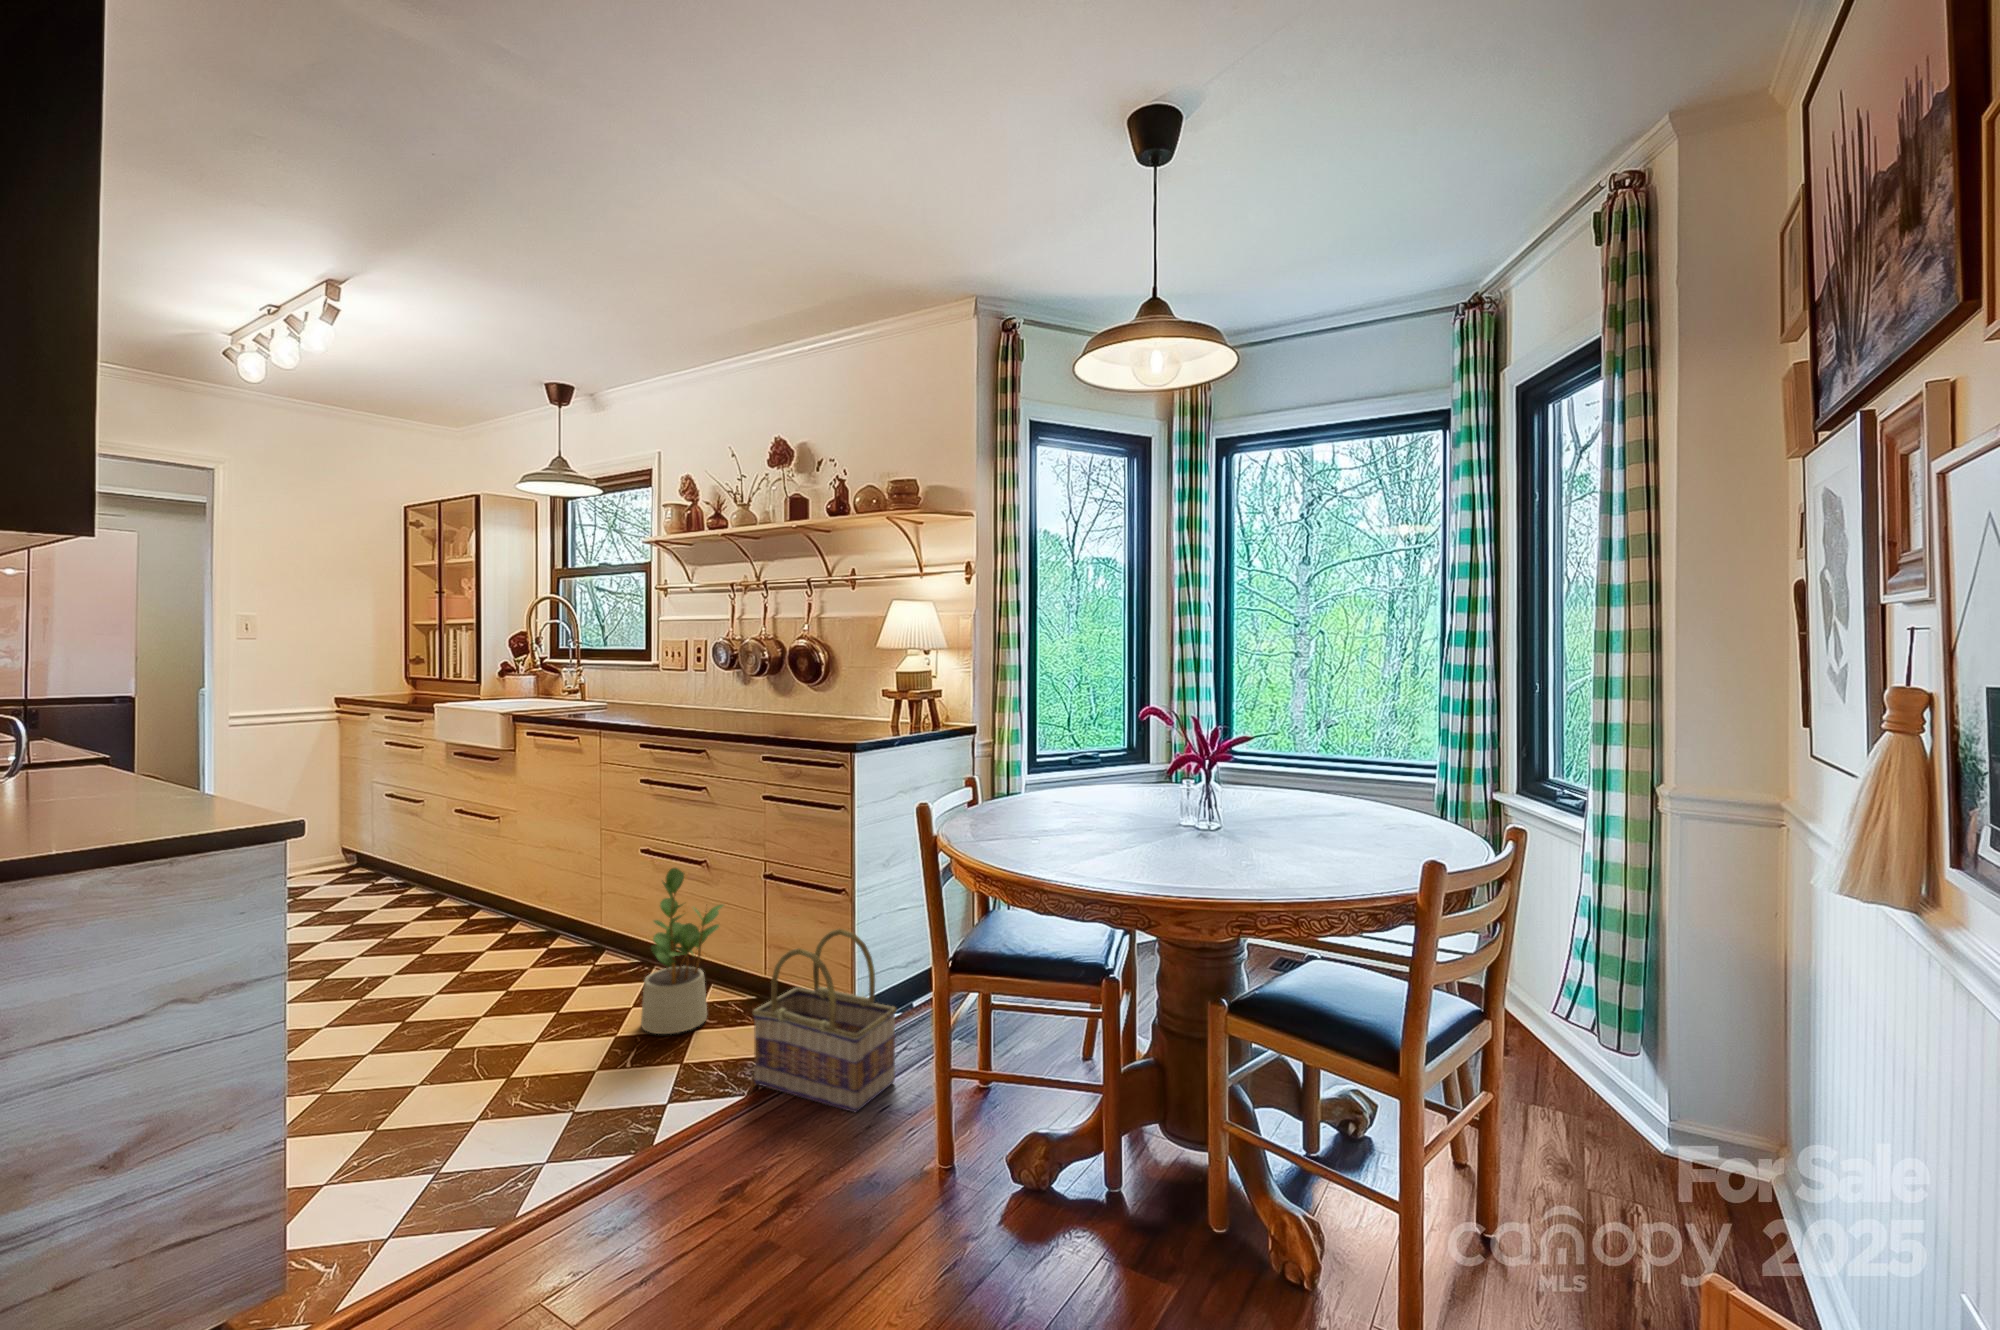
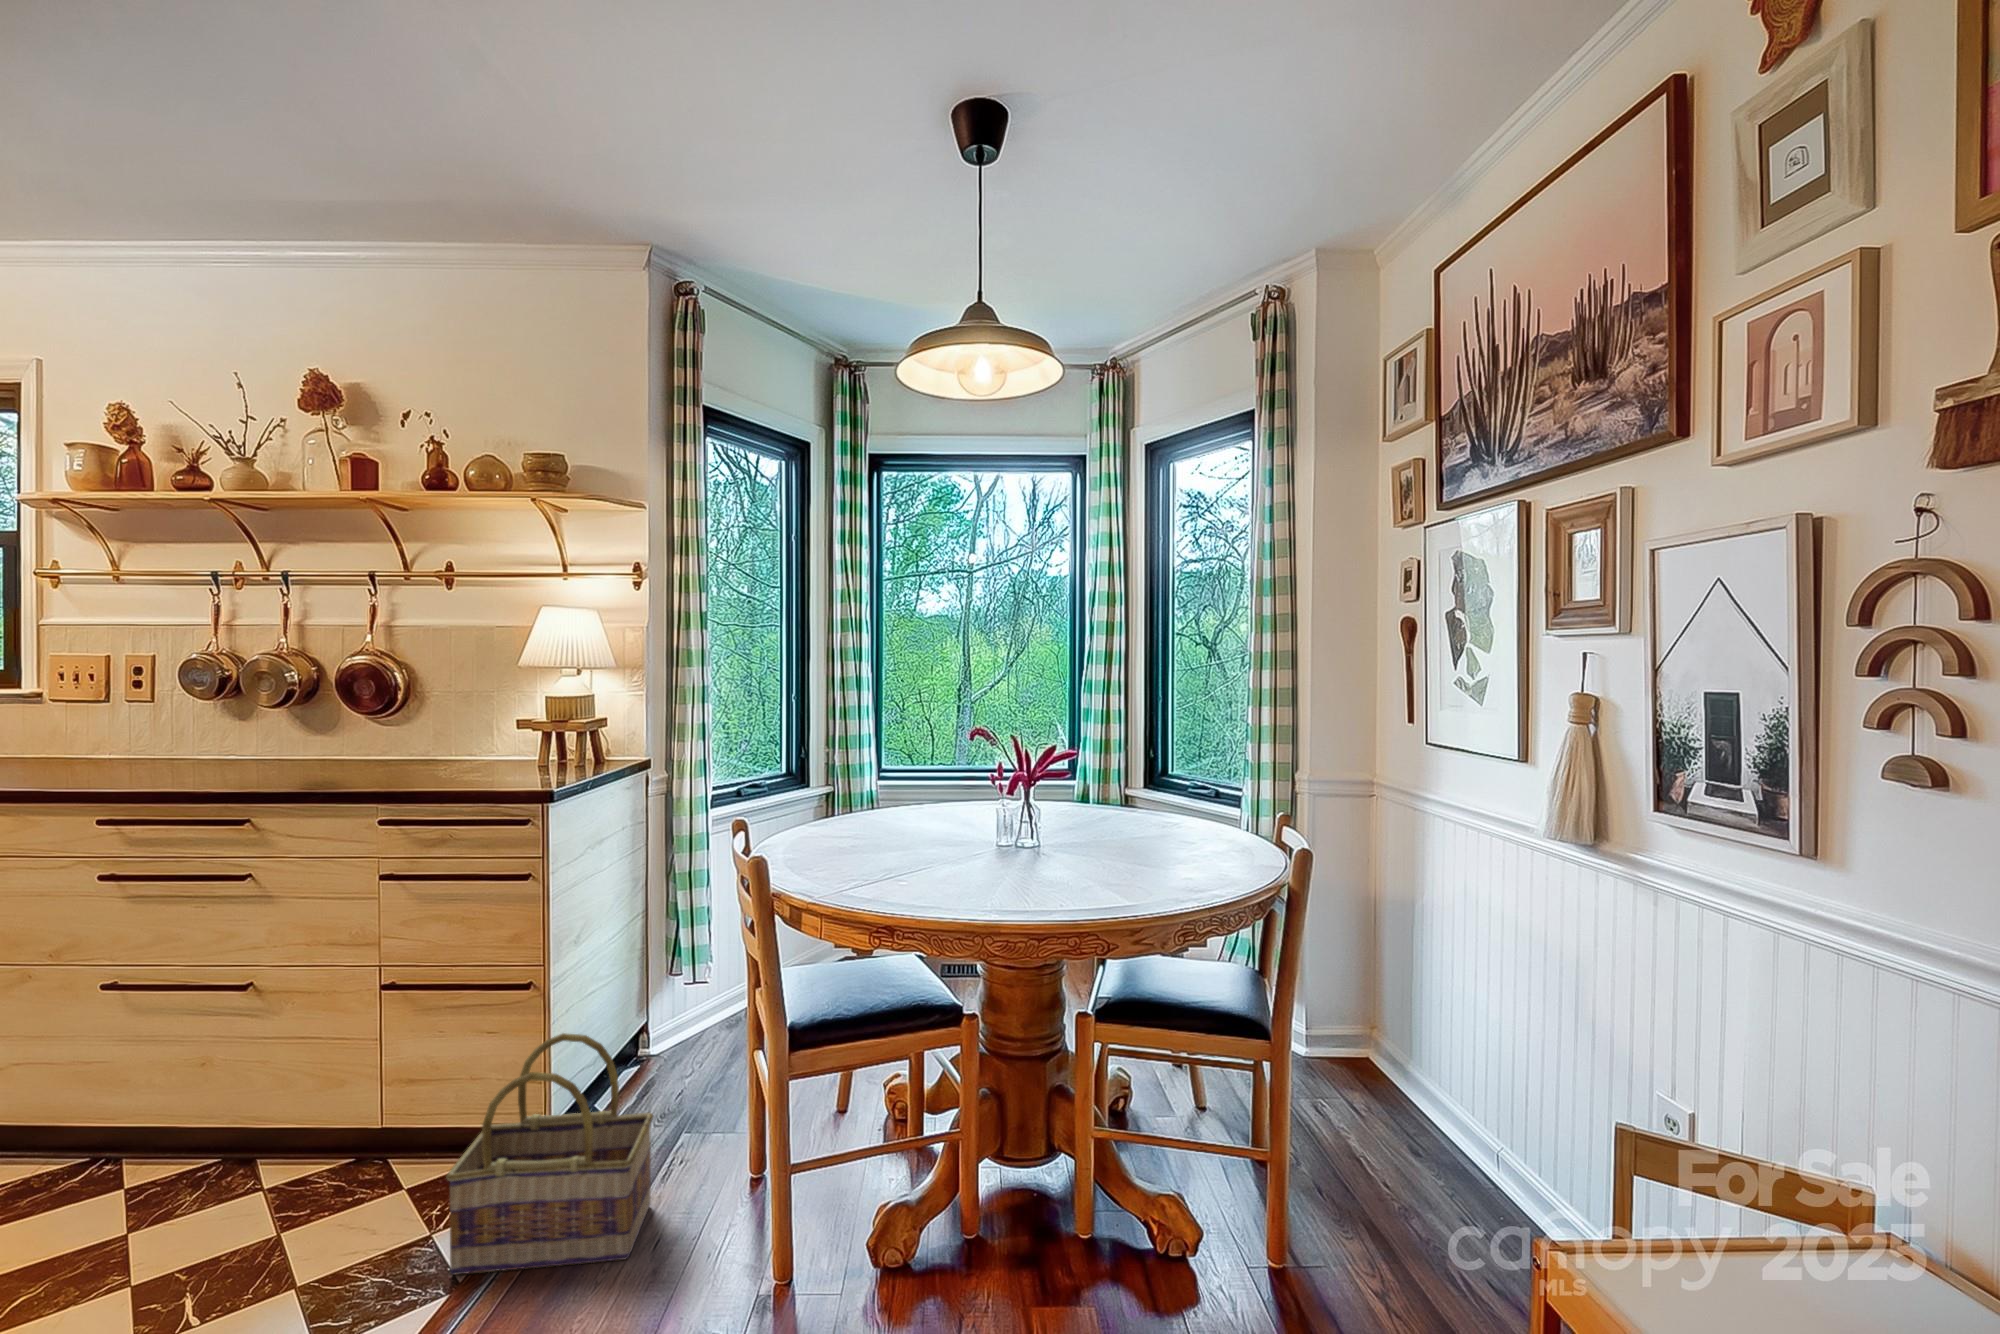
potted plant: present [641,868,723,1034] -> none [175,1002,319,1263]

